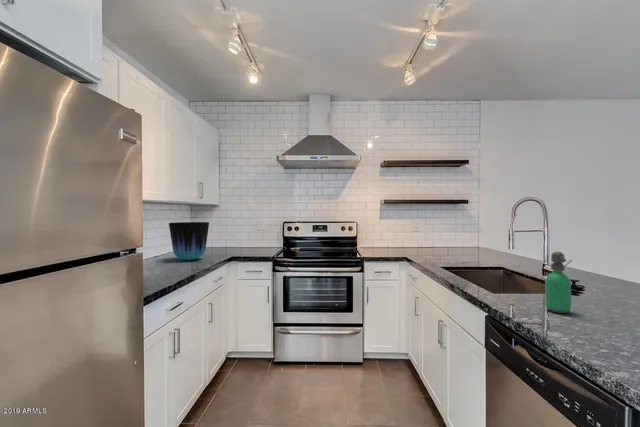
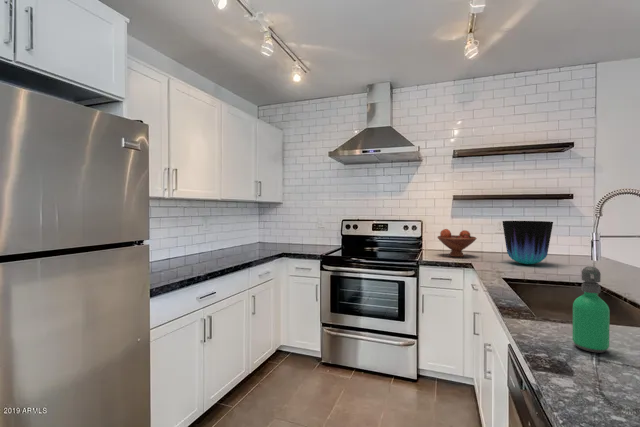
vase: present [169,222,209,260] -> present [502,221,553,264]
fruit bowl: none [373,228,405,252] -> present [438,229,476,257]

